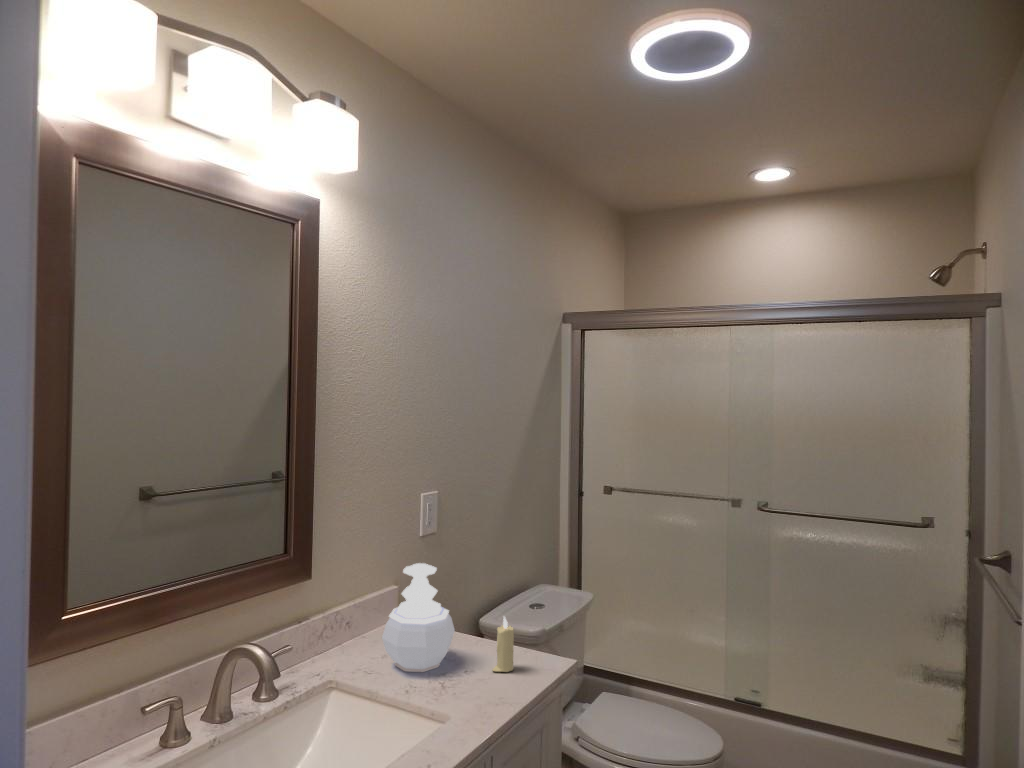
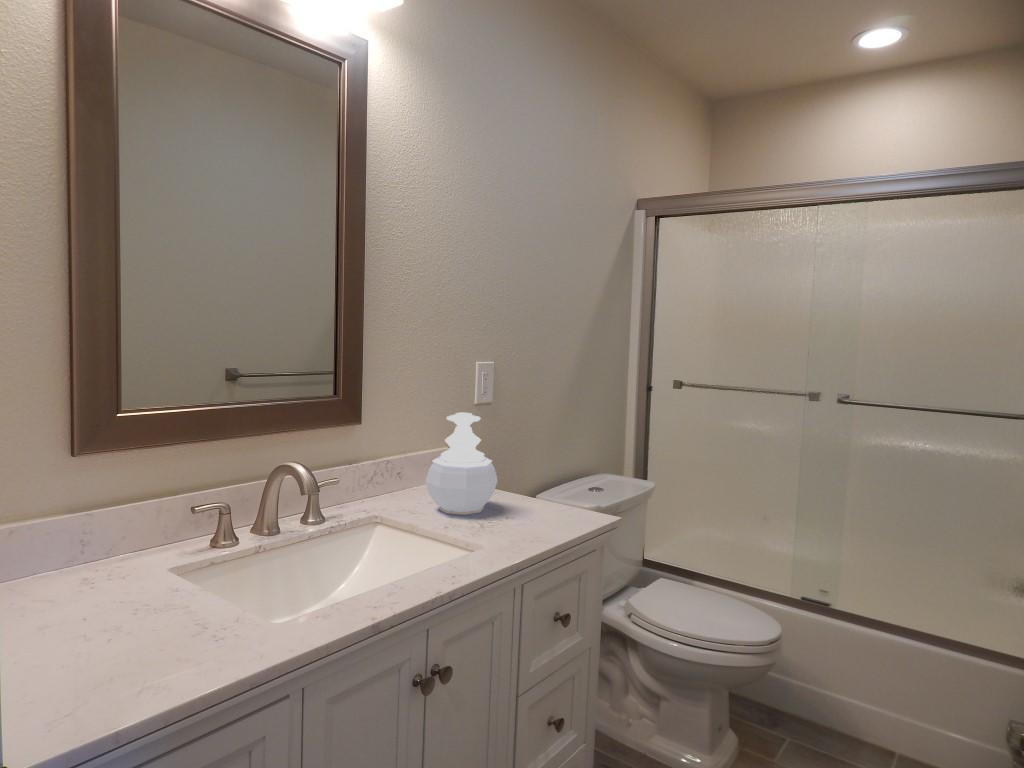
candle: present [492,617,514,672] -> none [532,465,555,519]

